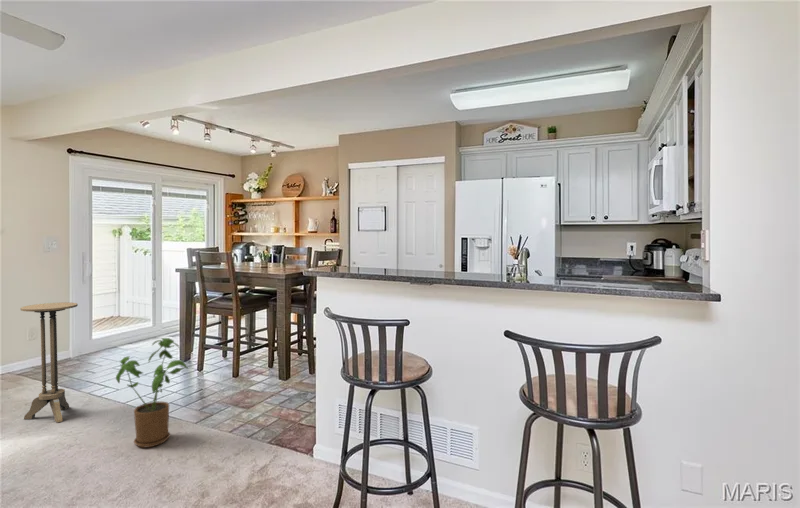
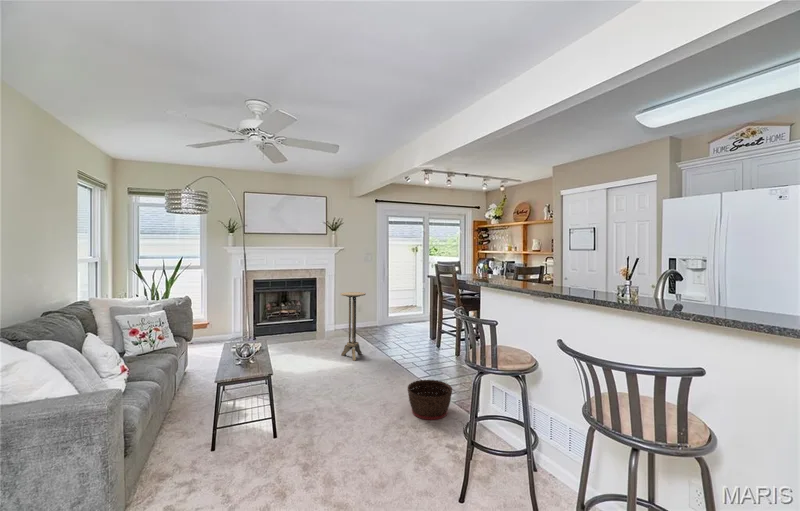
house plant: present [116,338,188,447] -> none [372,319,408,386]
basket: none [208,415,277,477] -> present [408,380,452,420]

